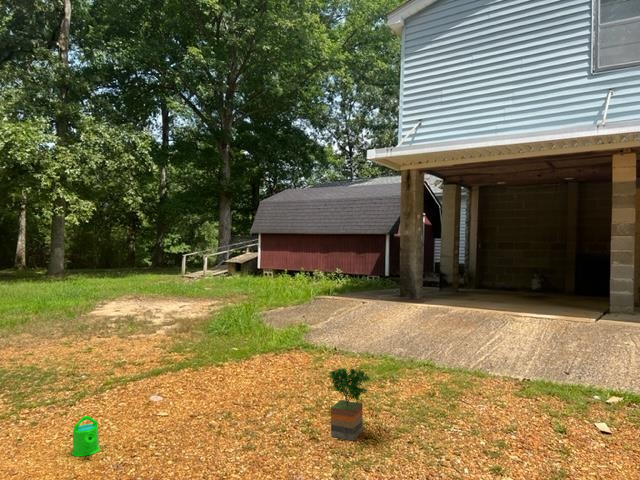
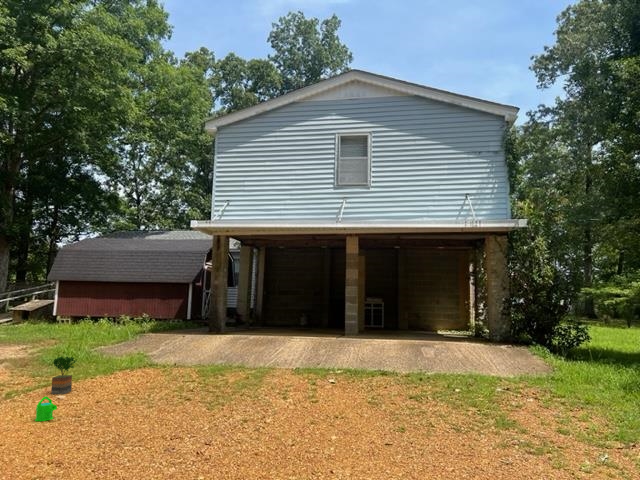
potted tree: present [329,368,370,441] -> present [51,357,77,394]

